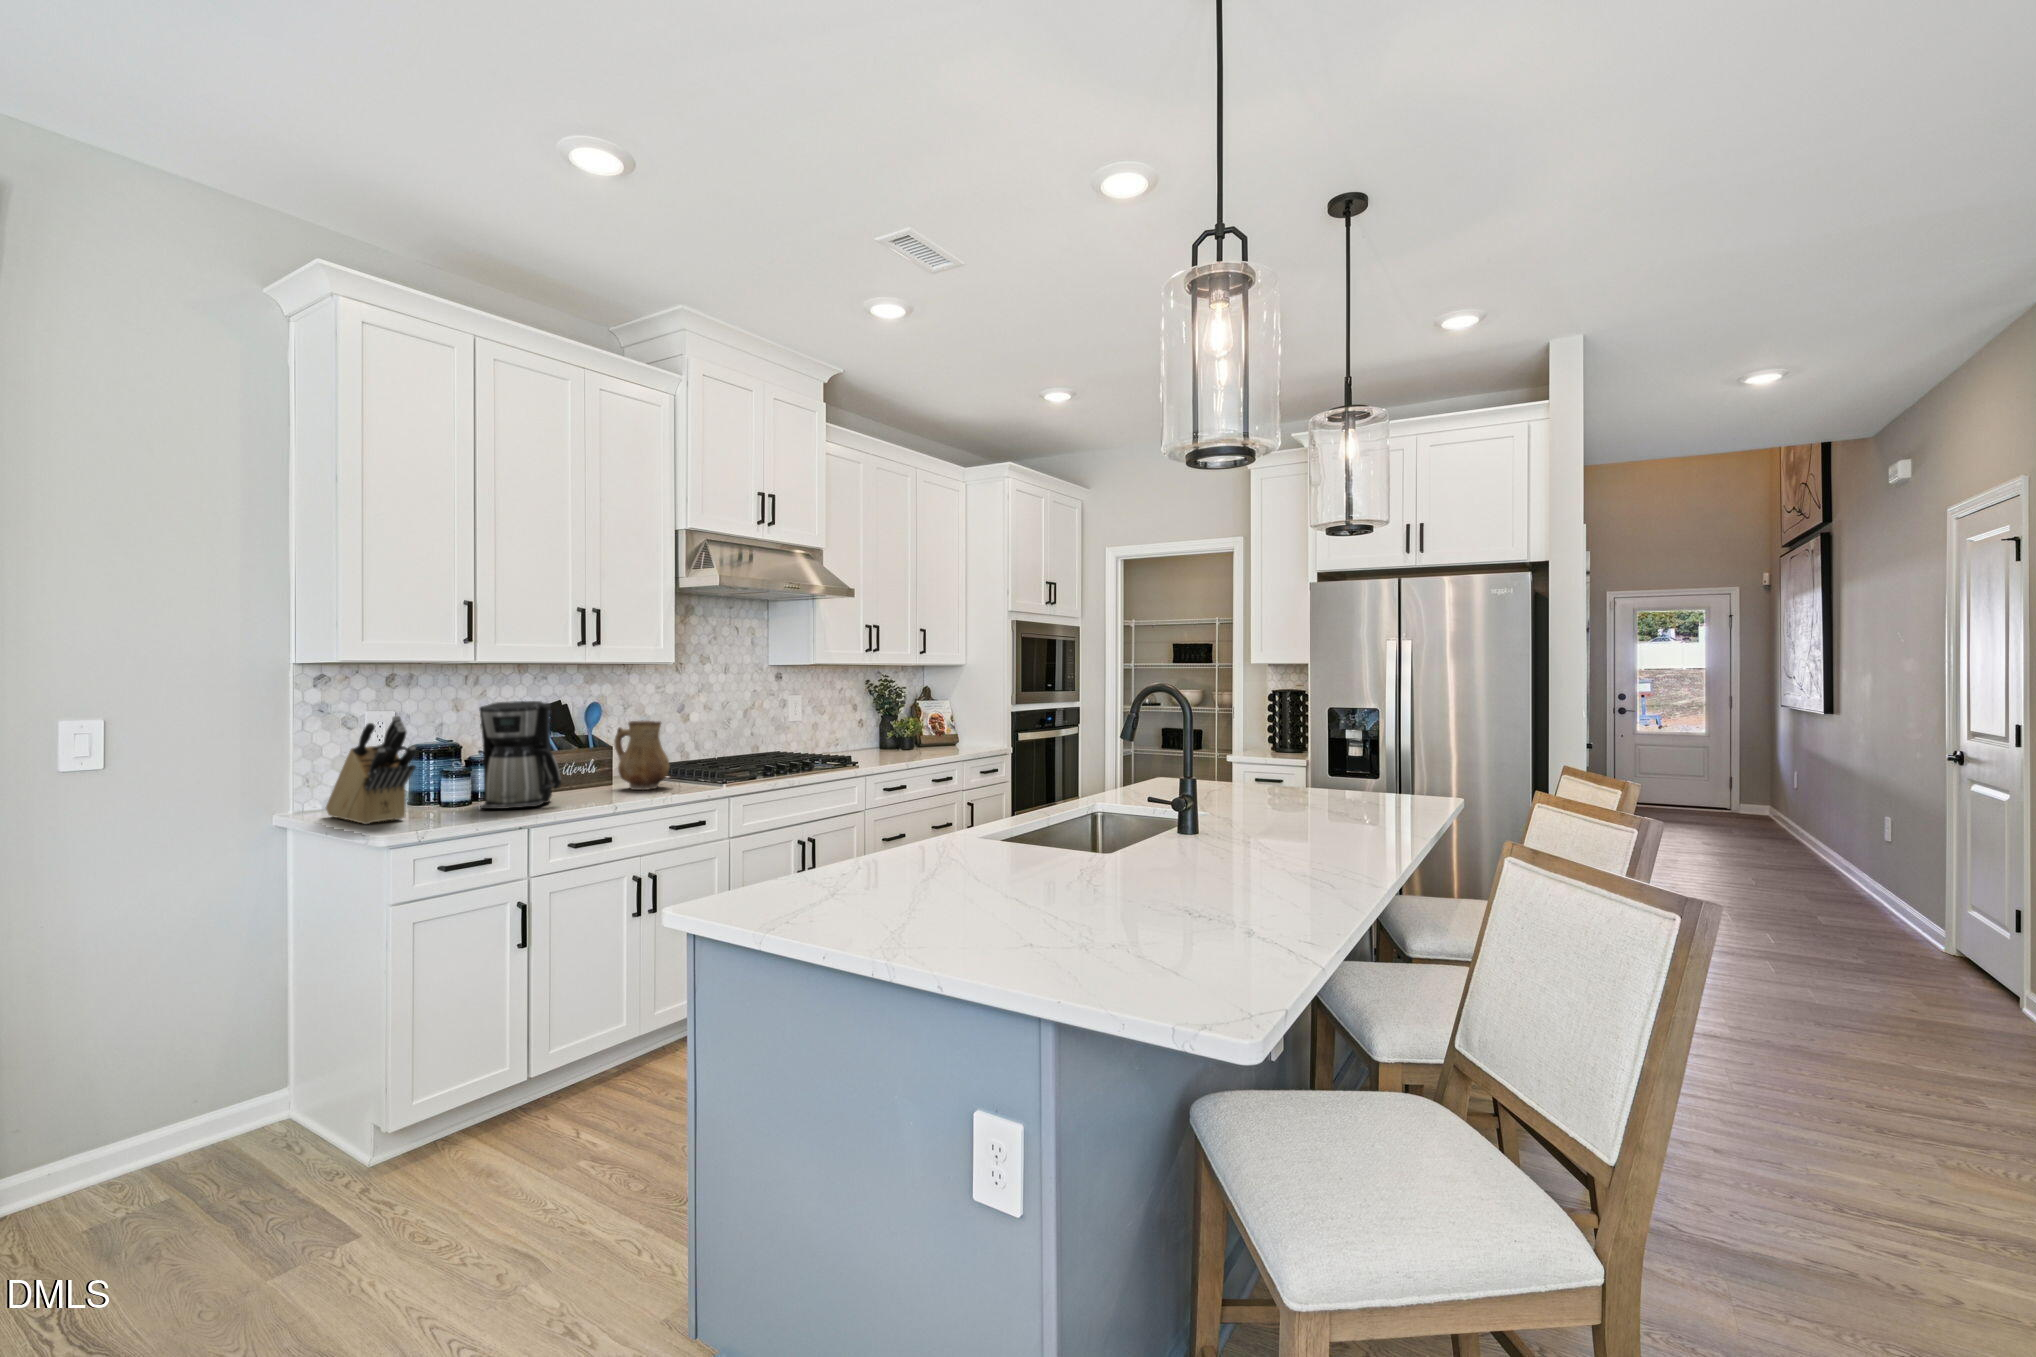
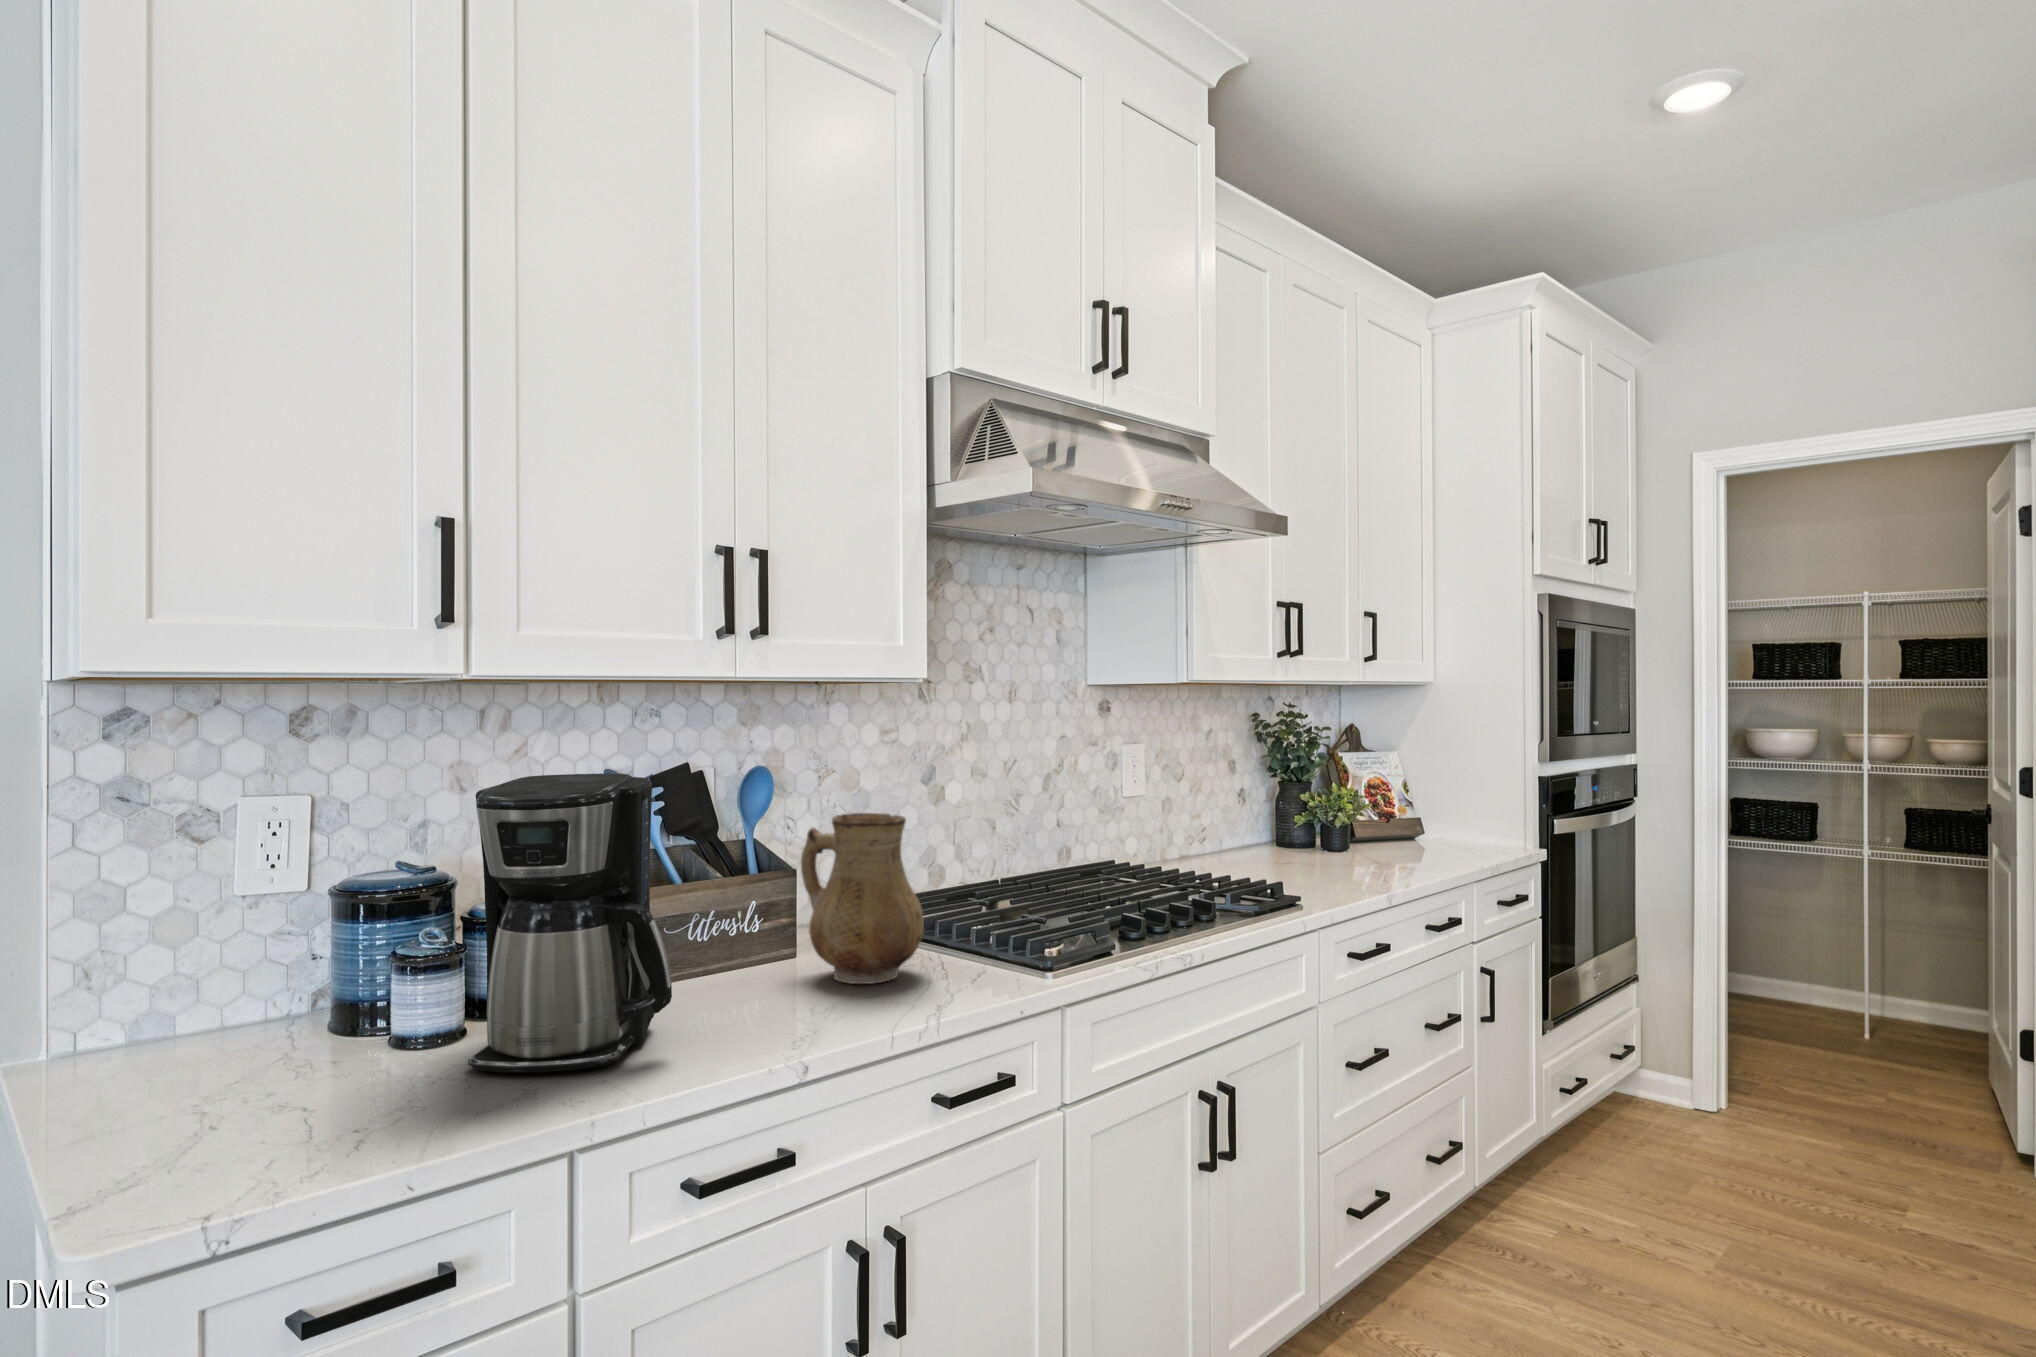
knife block: present [326,716,416,824] -> none [87,828,261,1148]

